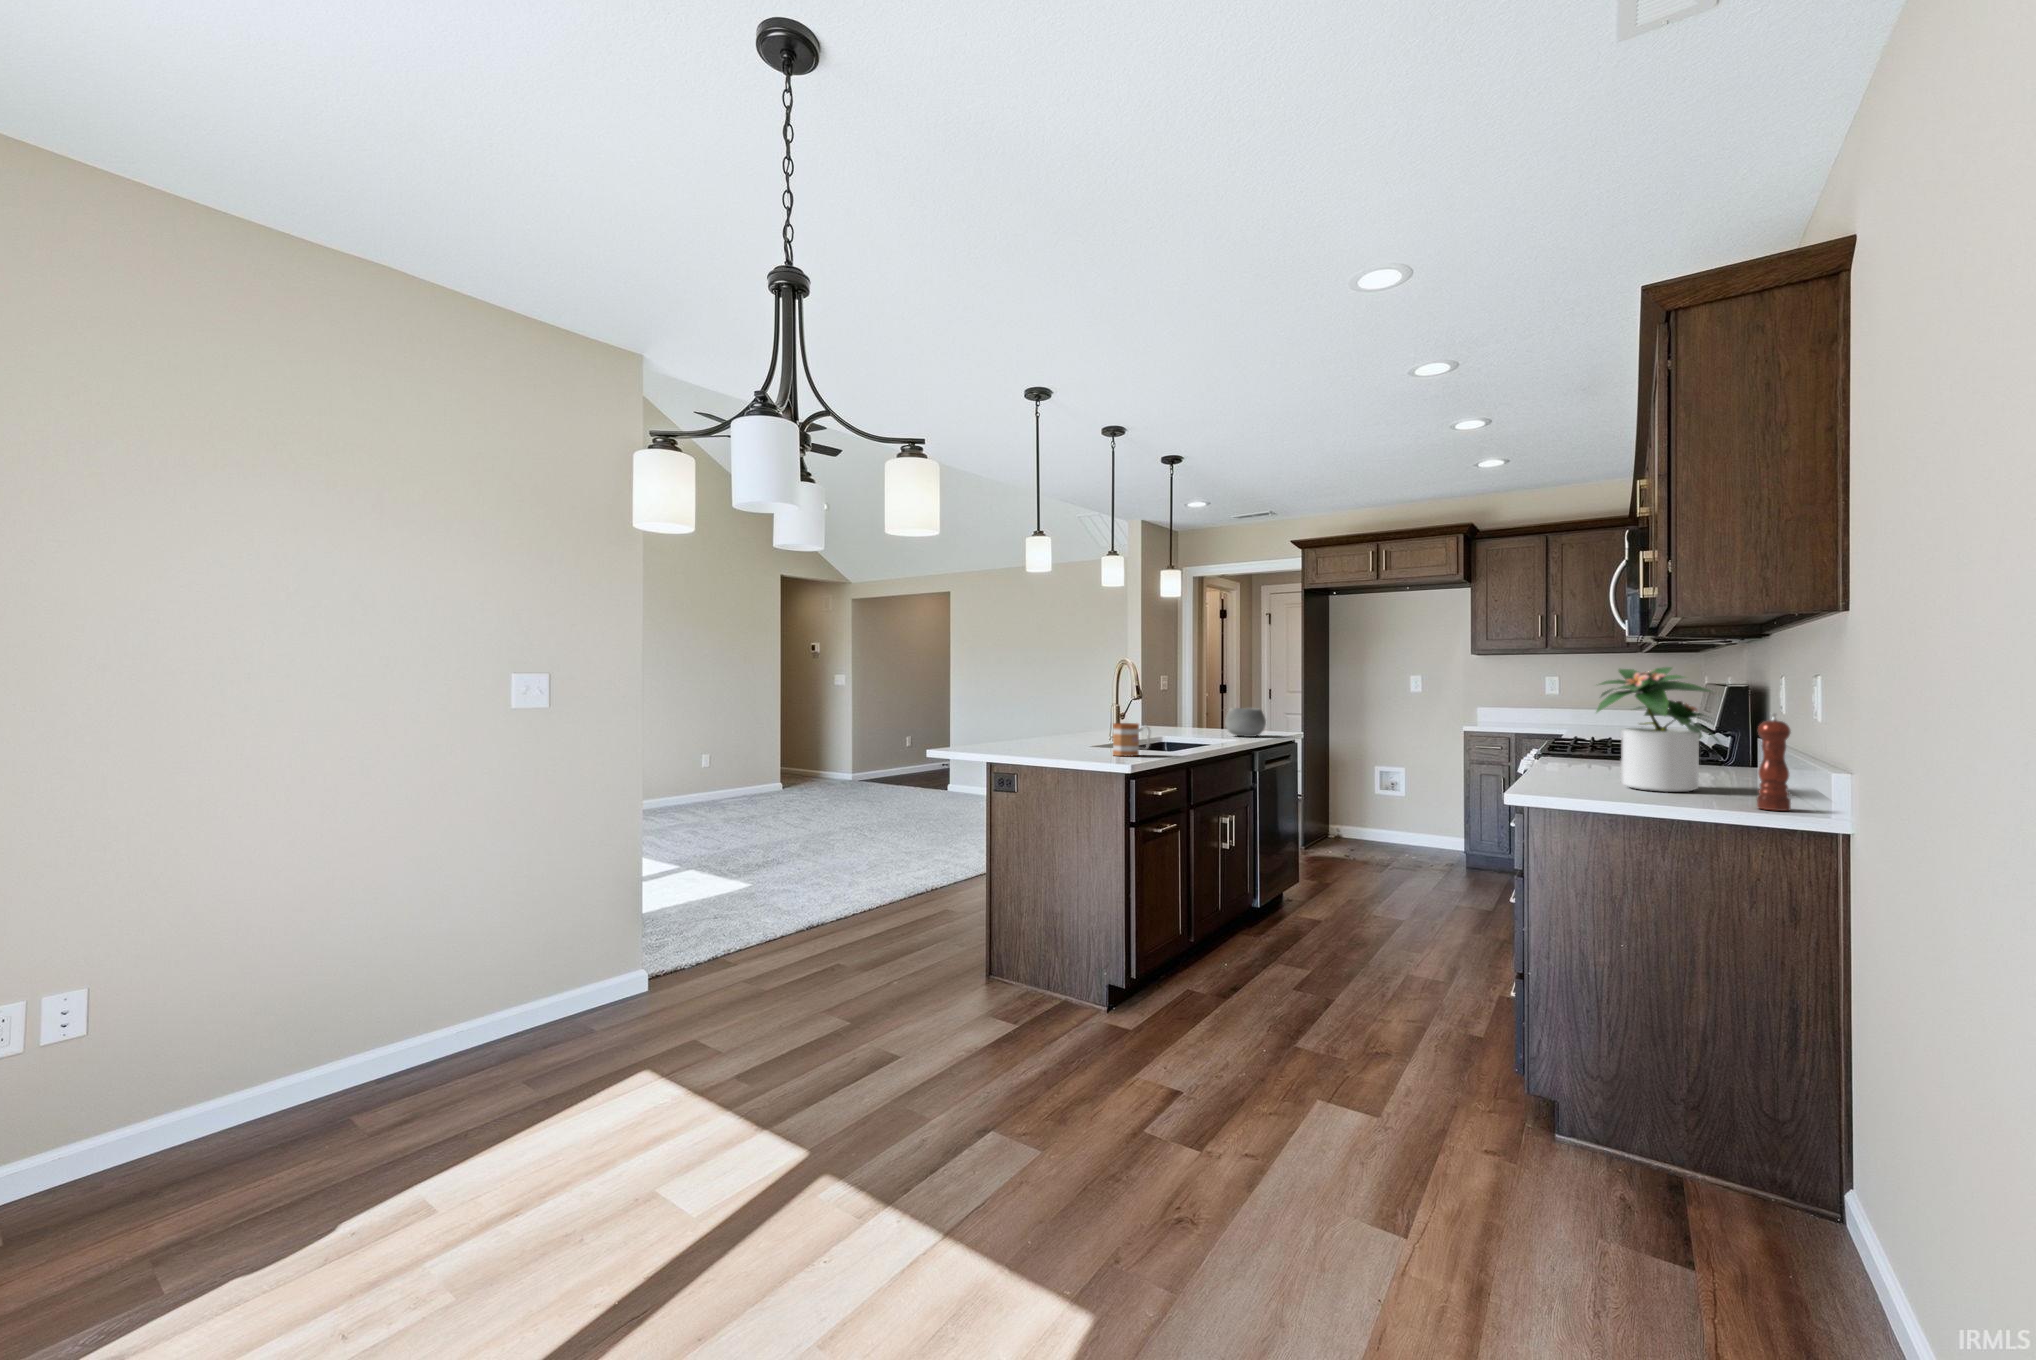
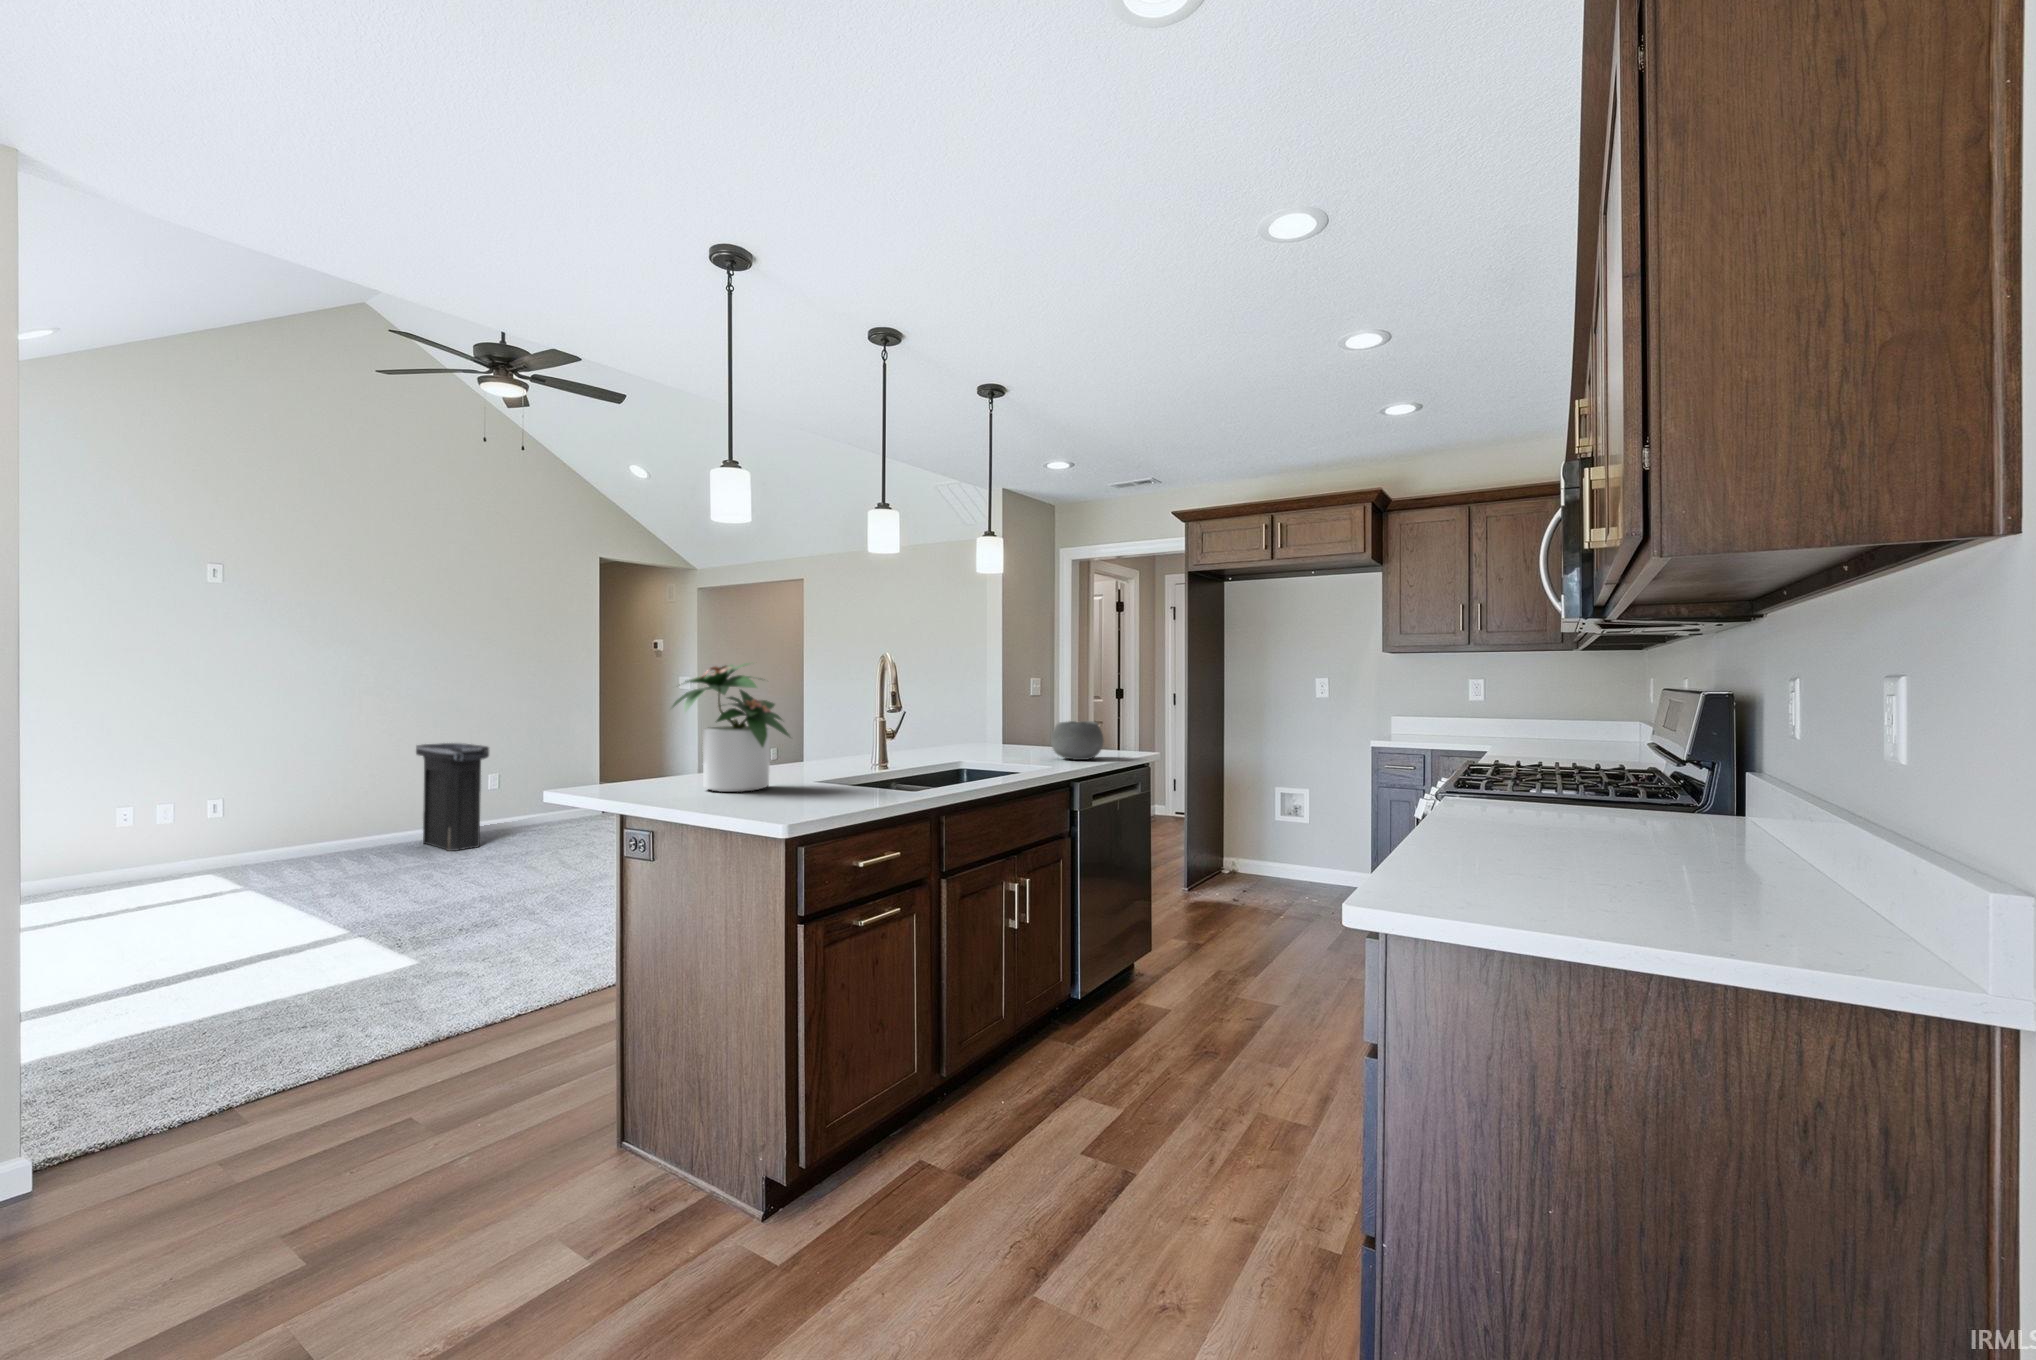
potted plant: present [1596,667,1720,792] -> present [672,663,790,792]
pepper mill: present [1757,713,1791,811] -> none [1810,758,1882,964]
mug: present [1113,723,1150,756] -> none [792,751,857,805]
trash can: none [659,729,719,815] -> present [416,743,489,851]

